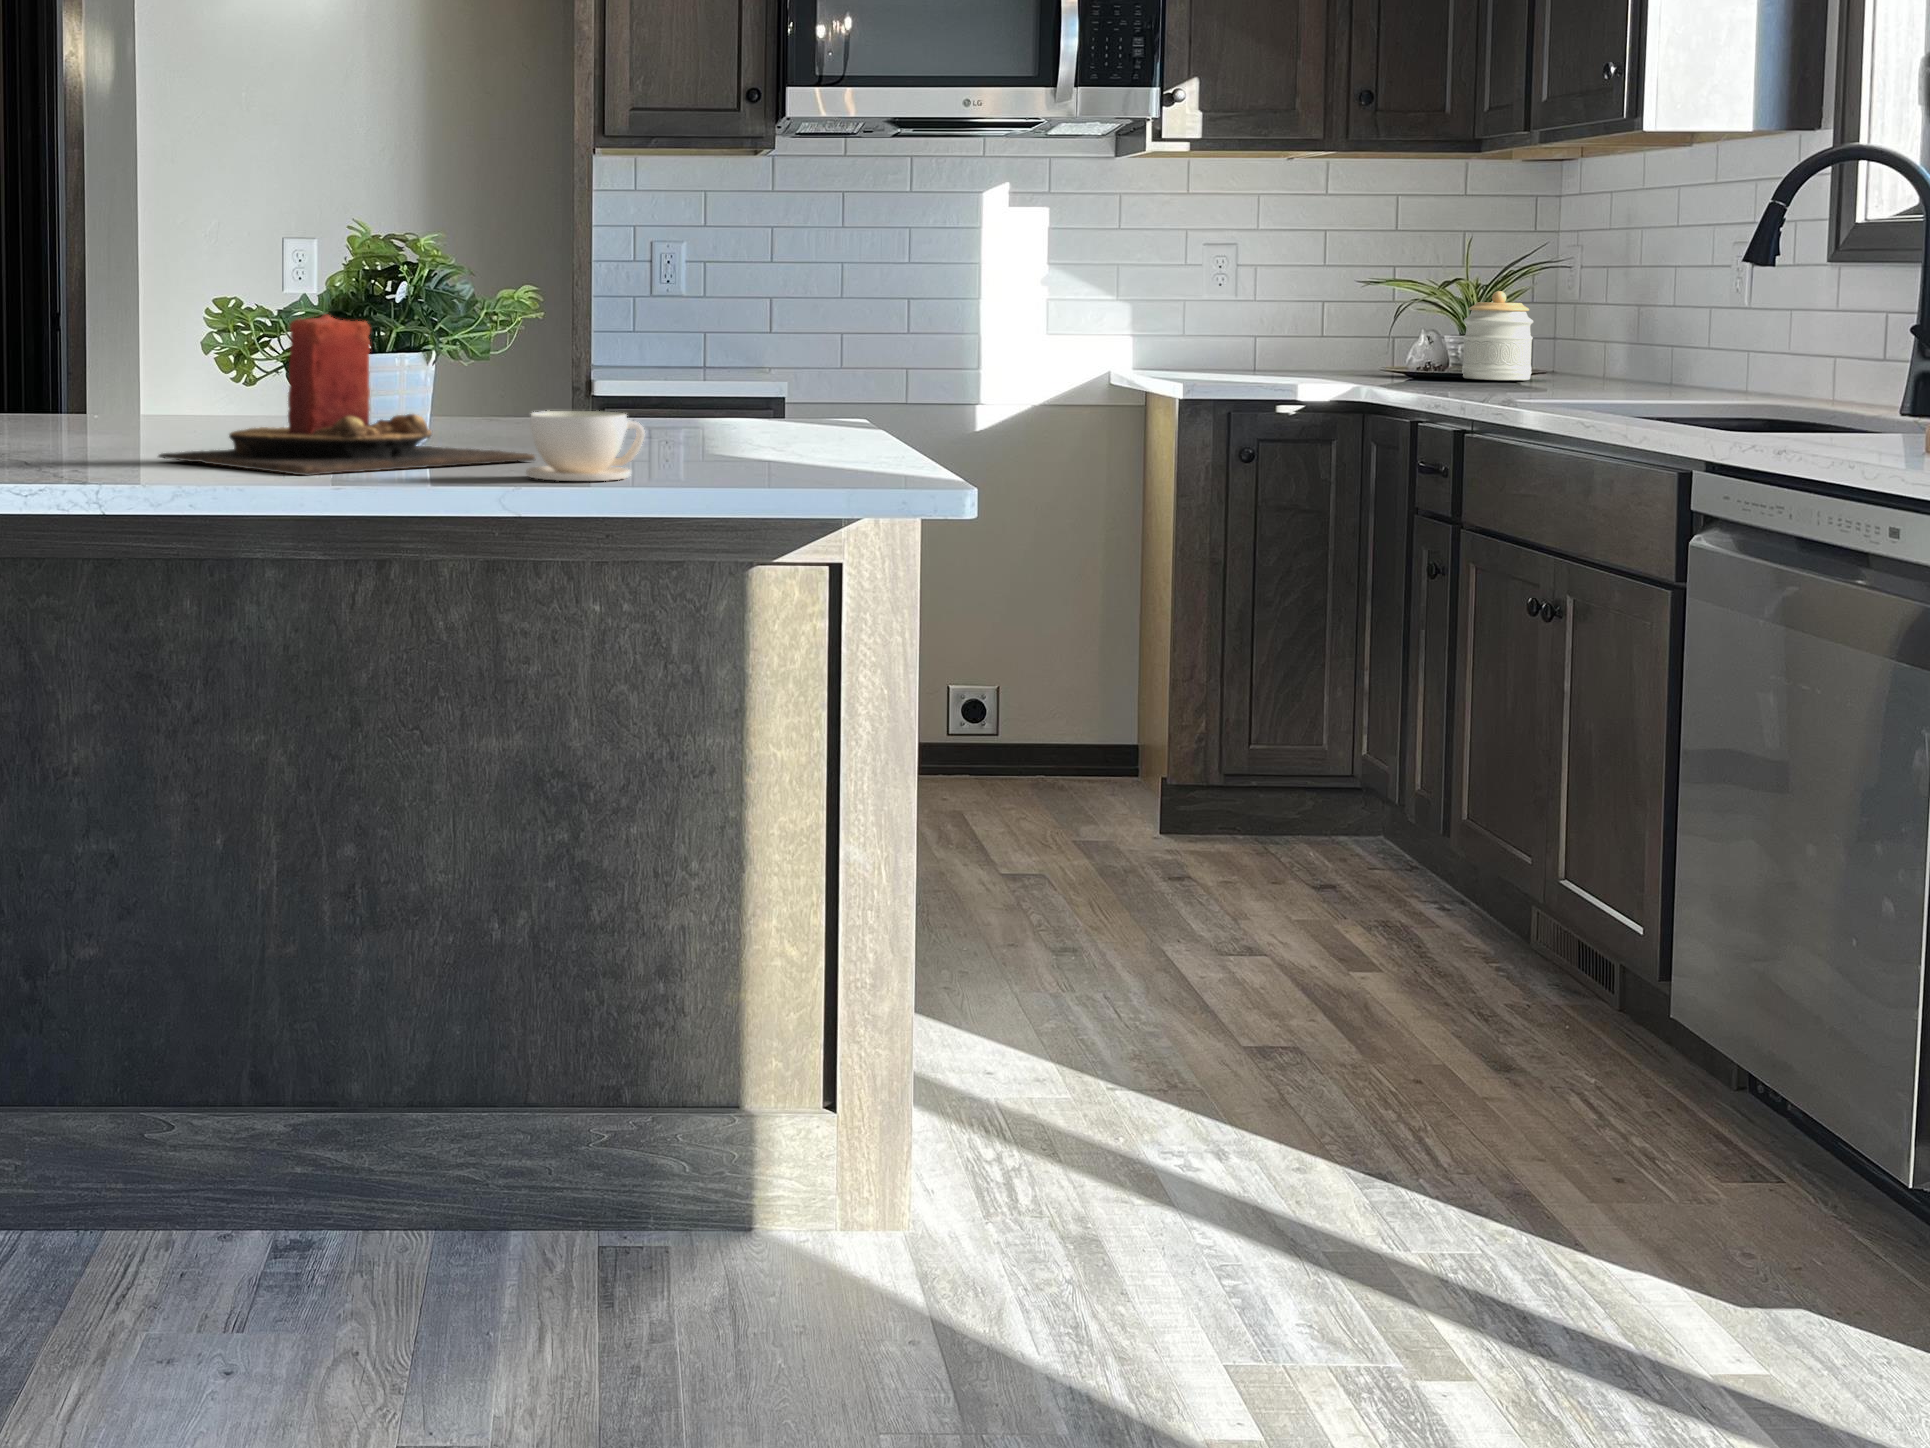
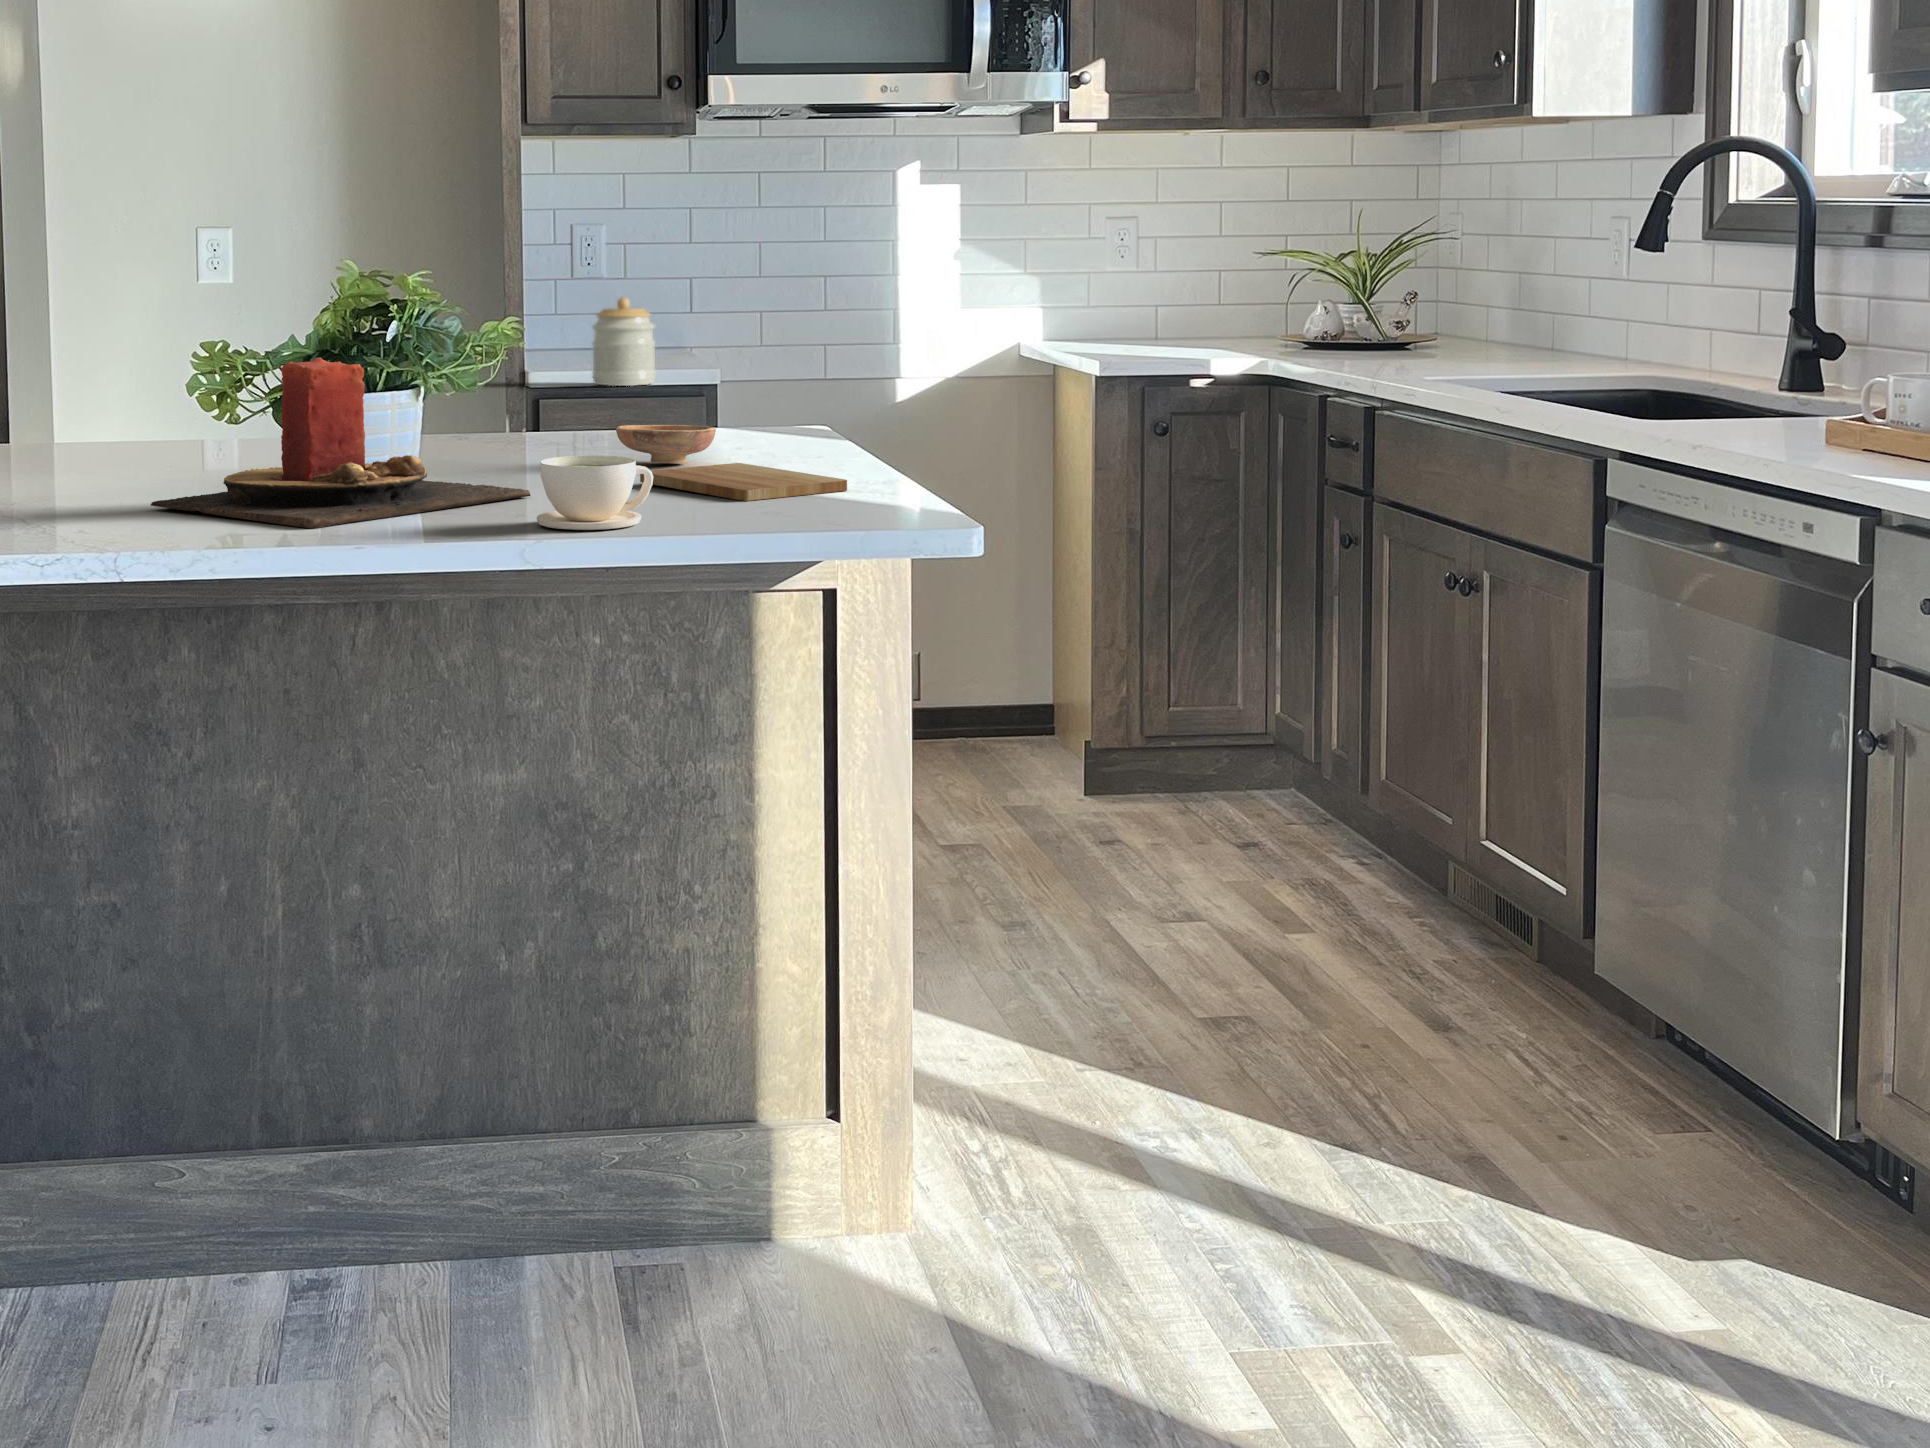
jar: present [1462,291,1533,380] -> present [592,297,656,386]
bowl: none [639,406,741,443] -> present [616,425,716,463]
cutting board: none [652,440,858,468] -> present [640,463,847,501]

